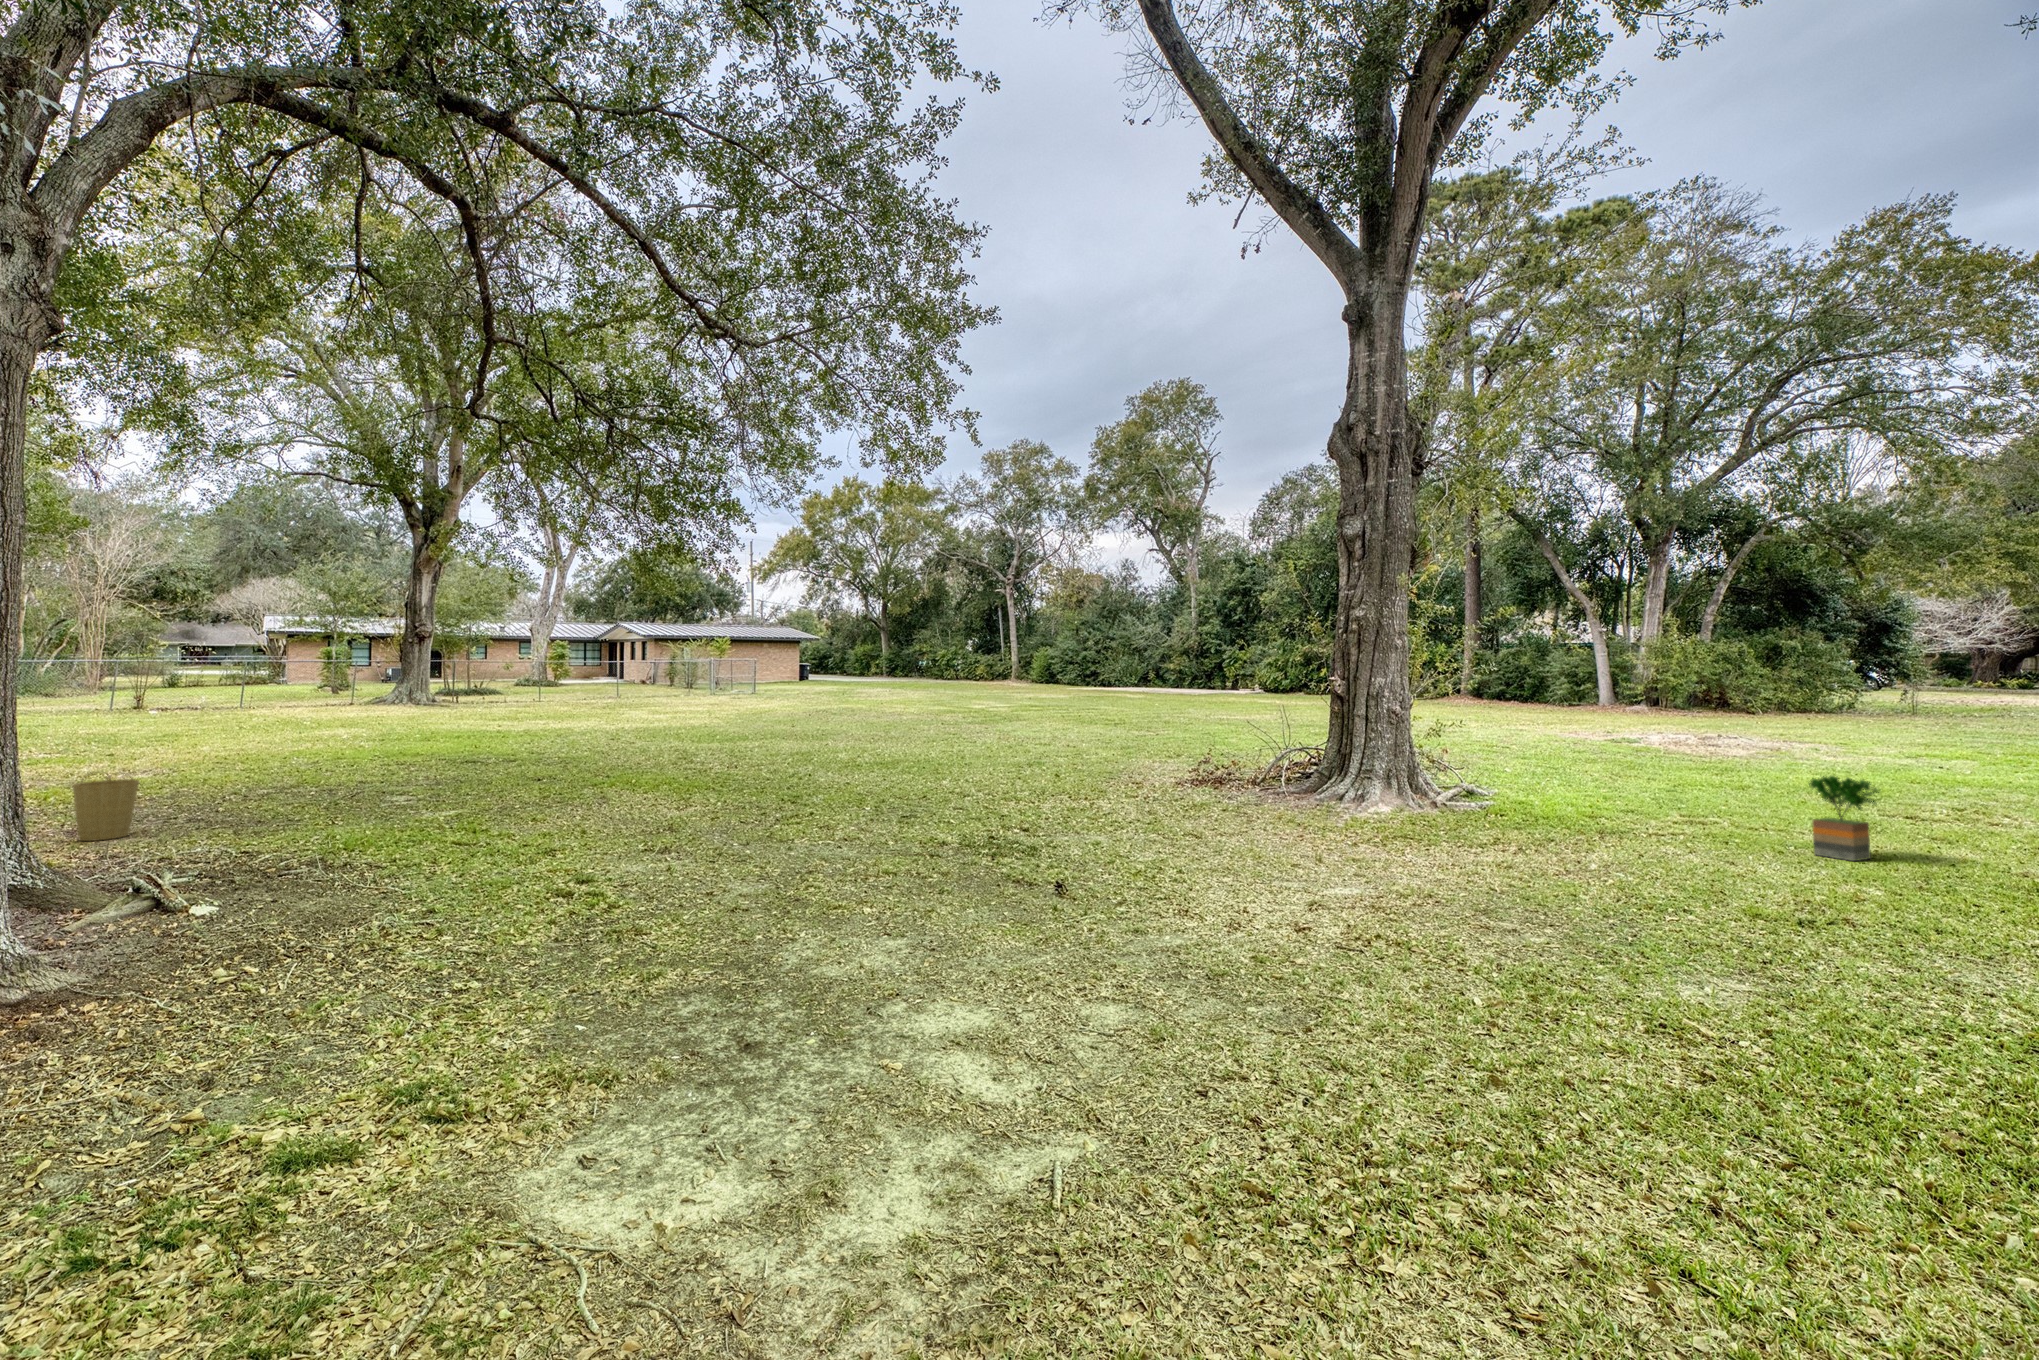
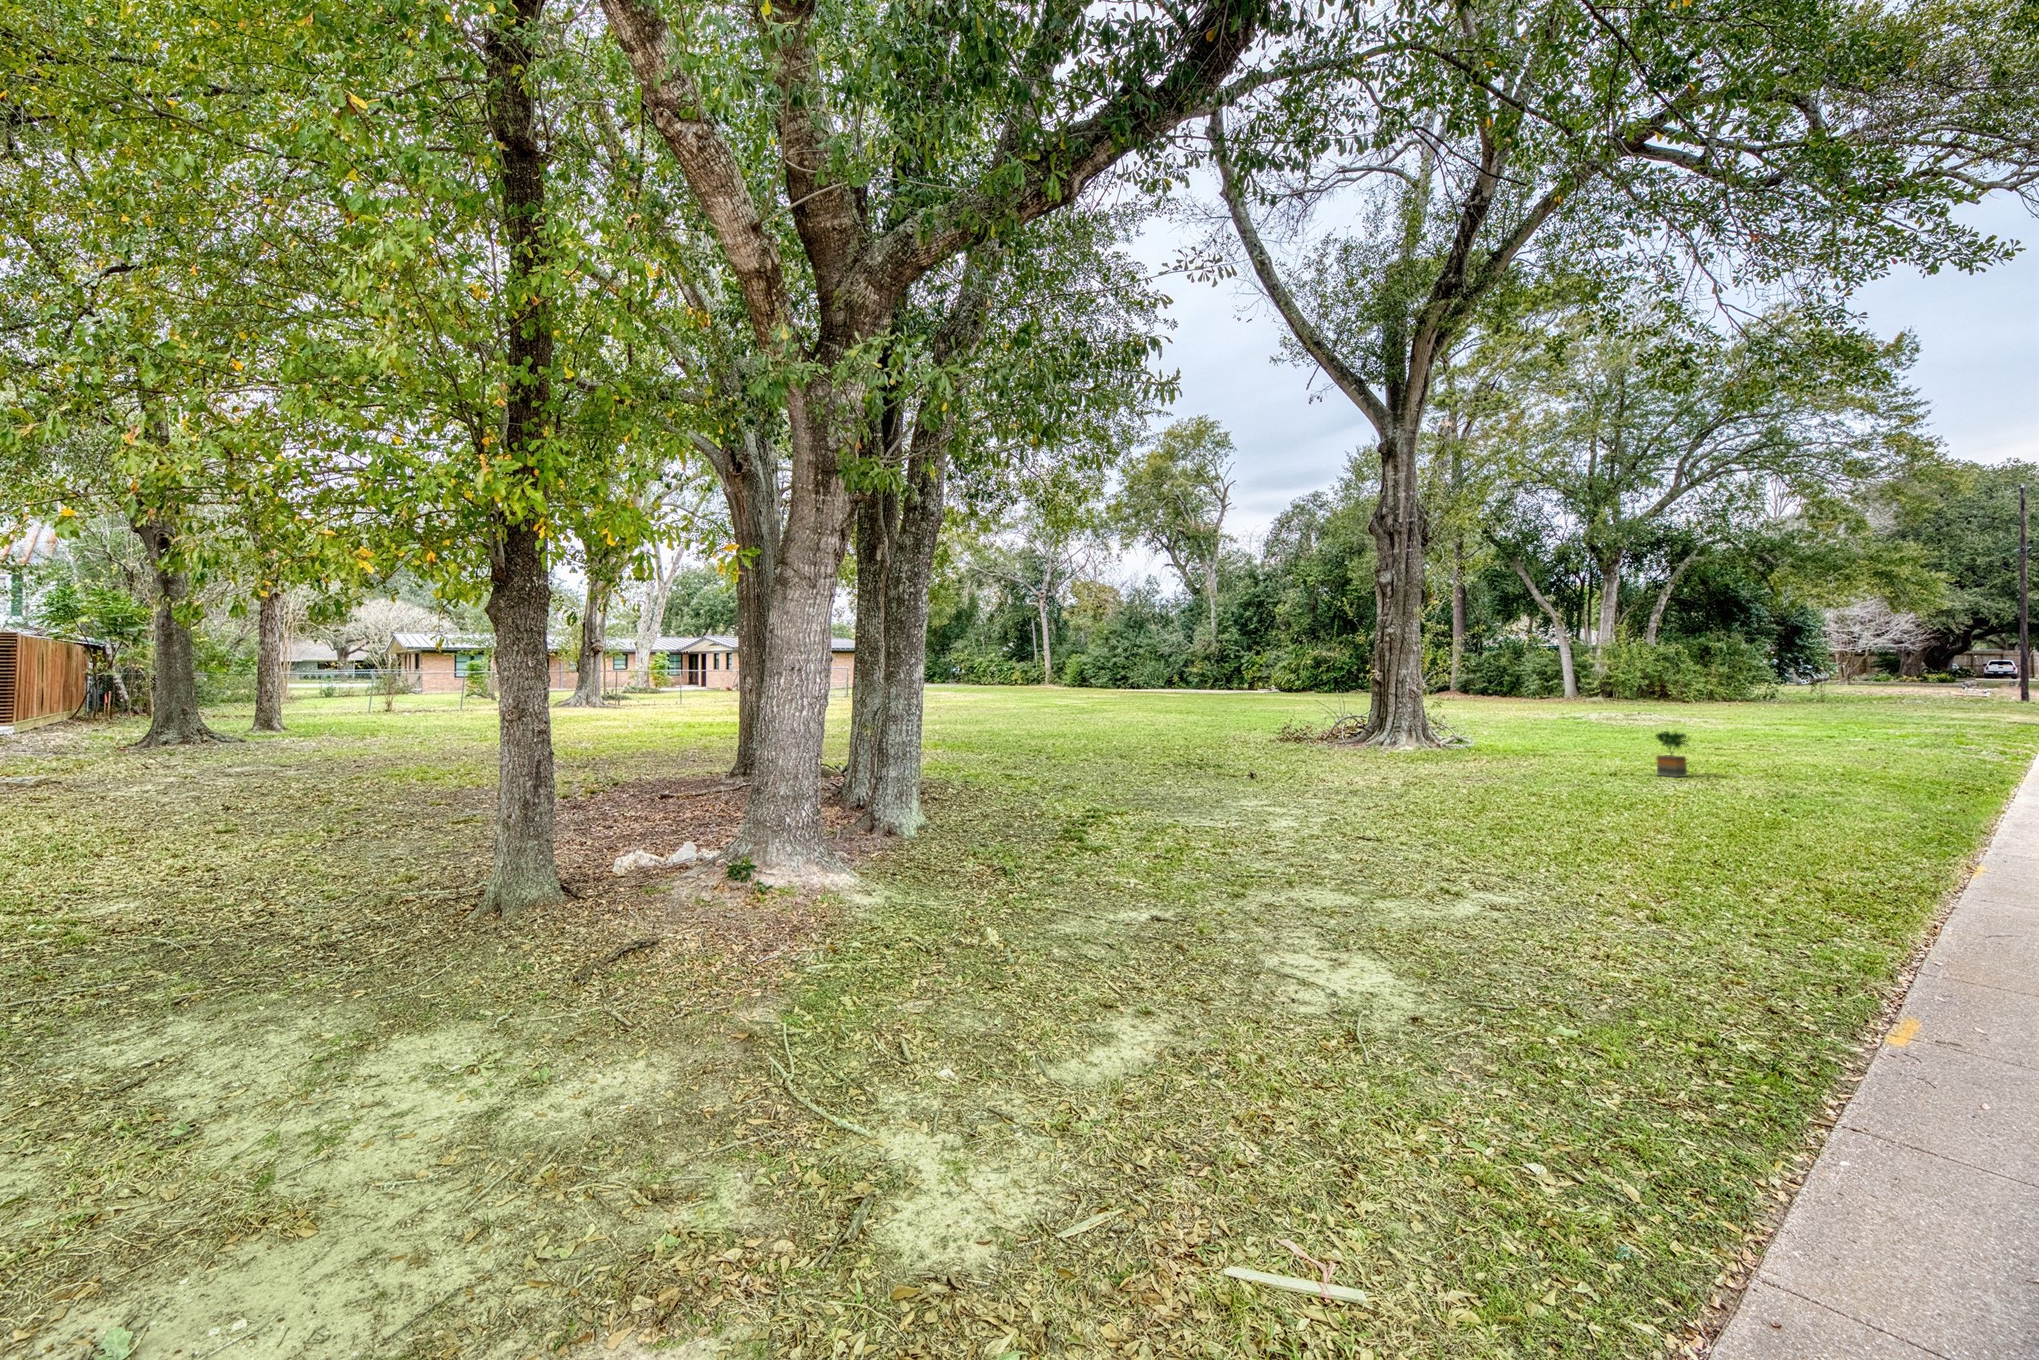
basket: present [72,772,140,841] -> none [654,744,683,784]

